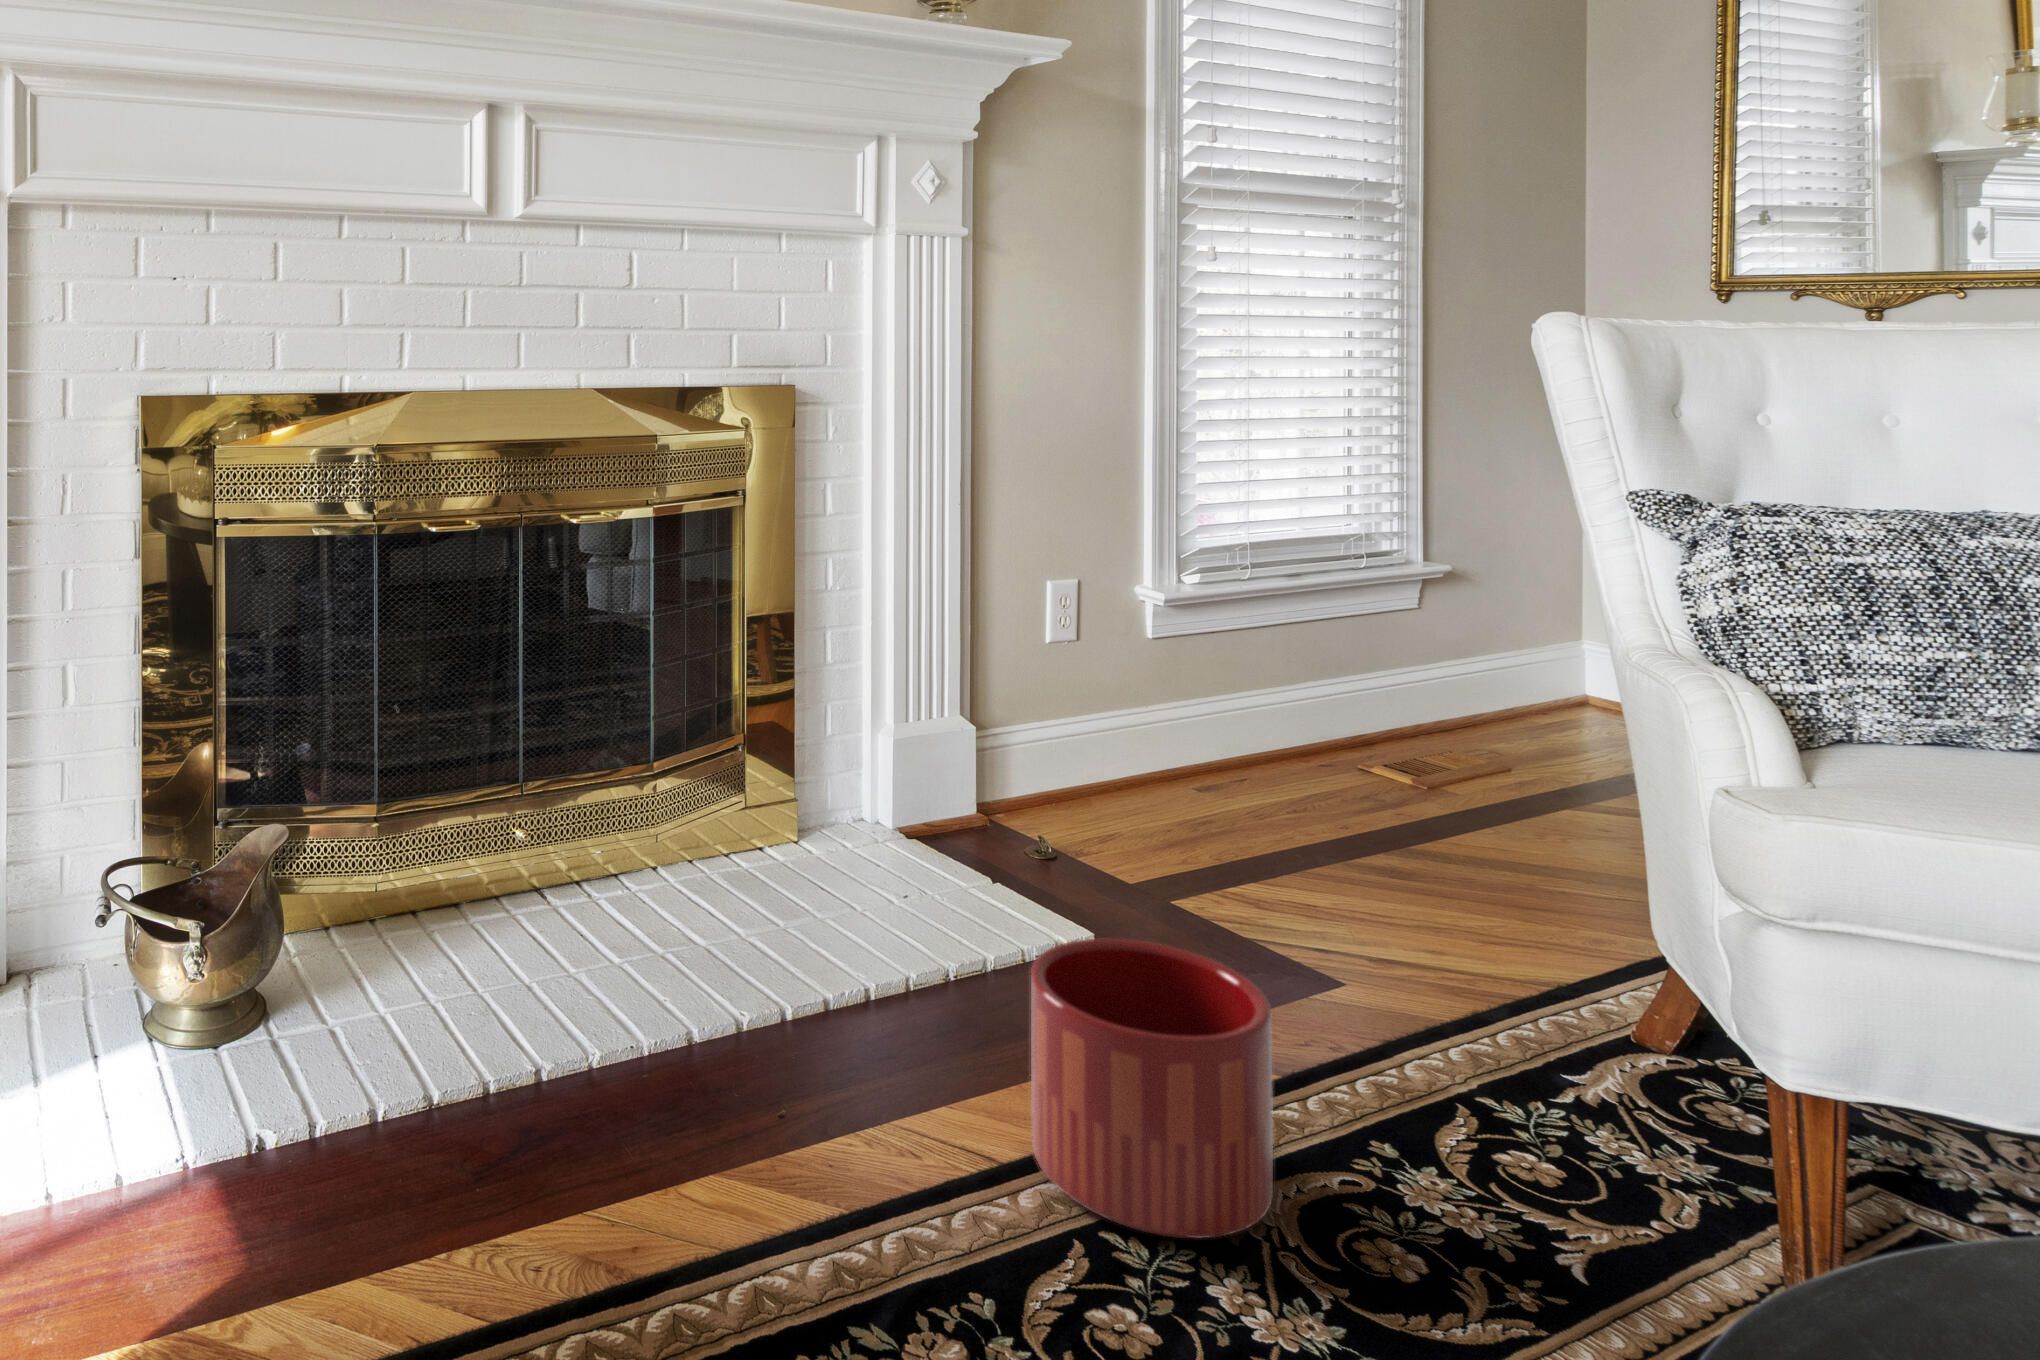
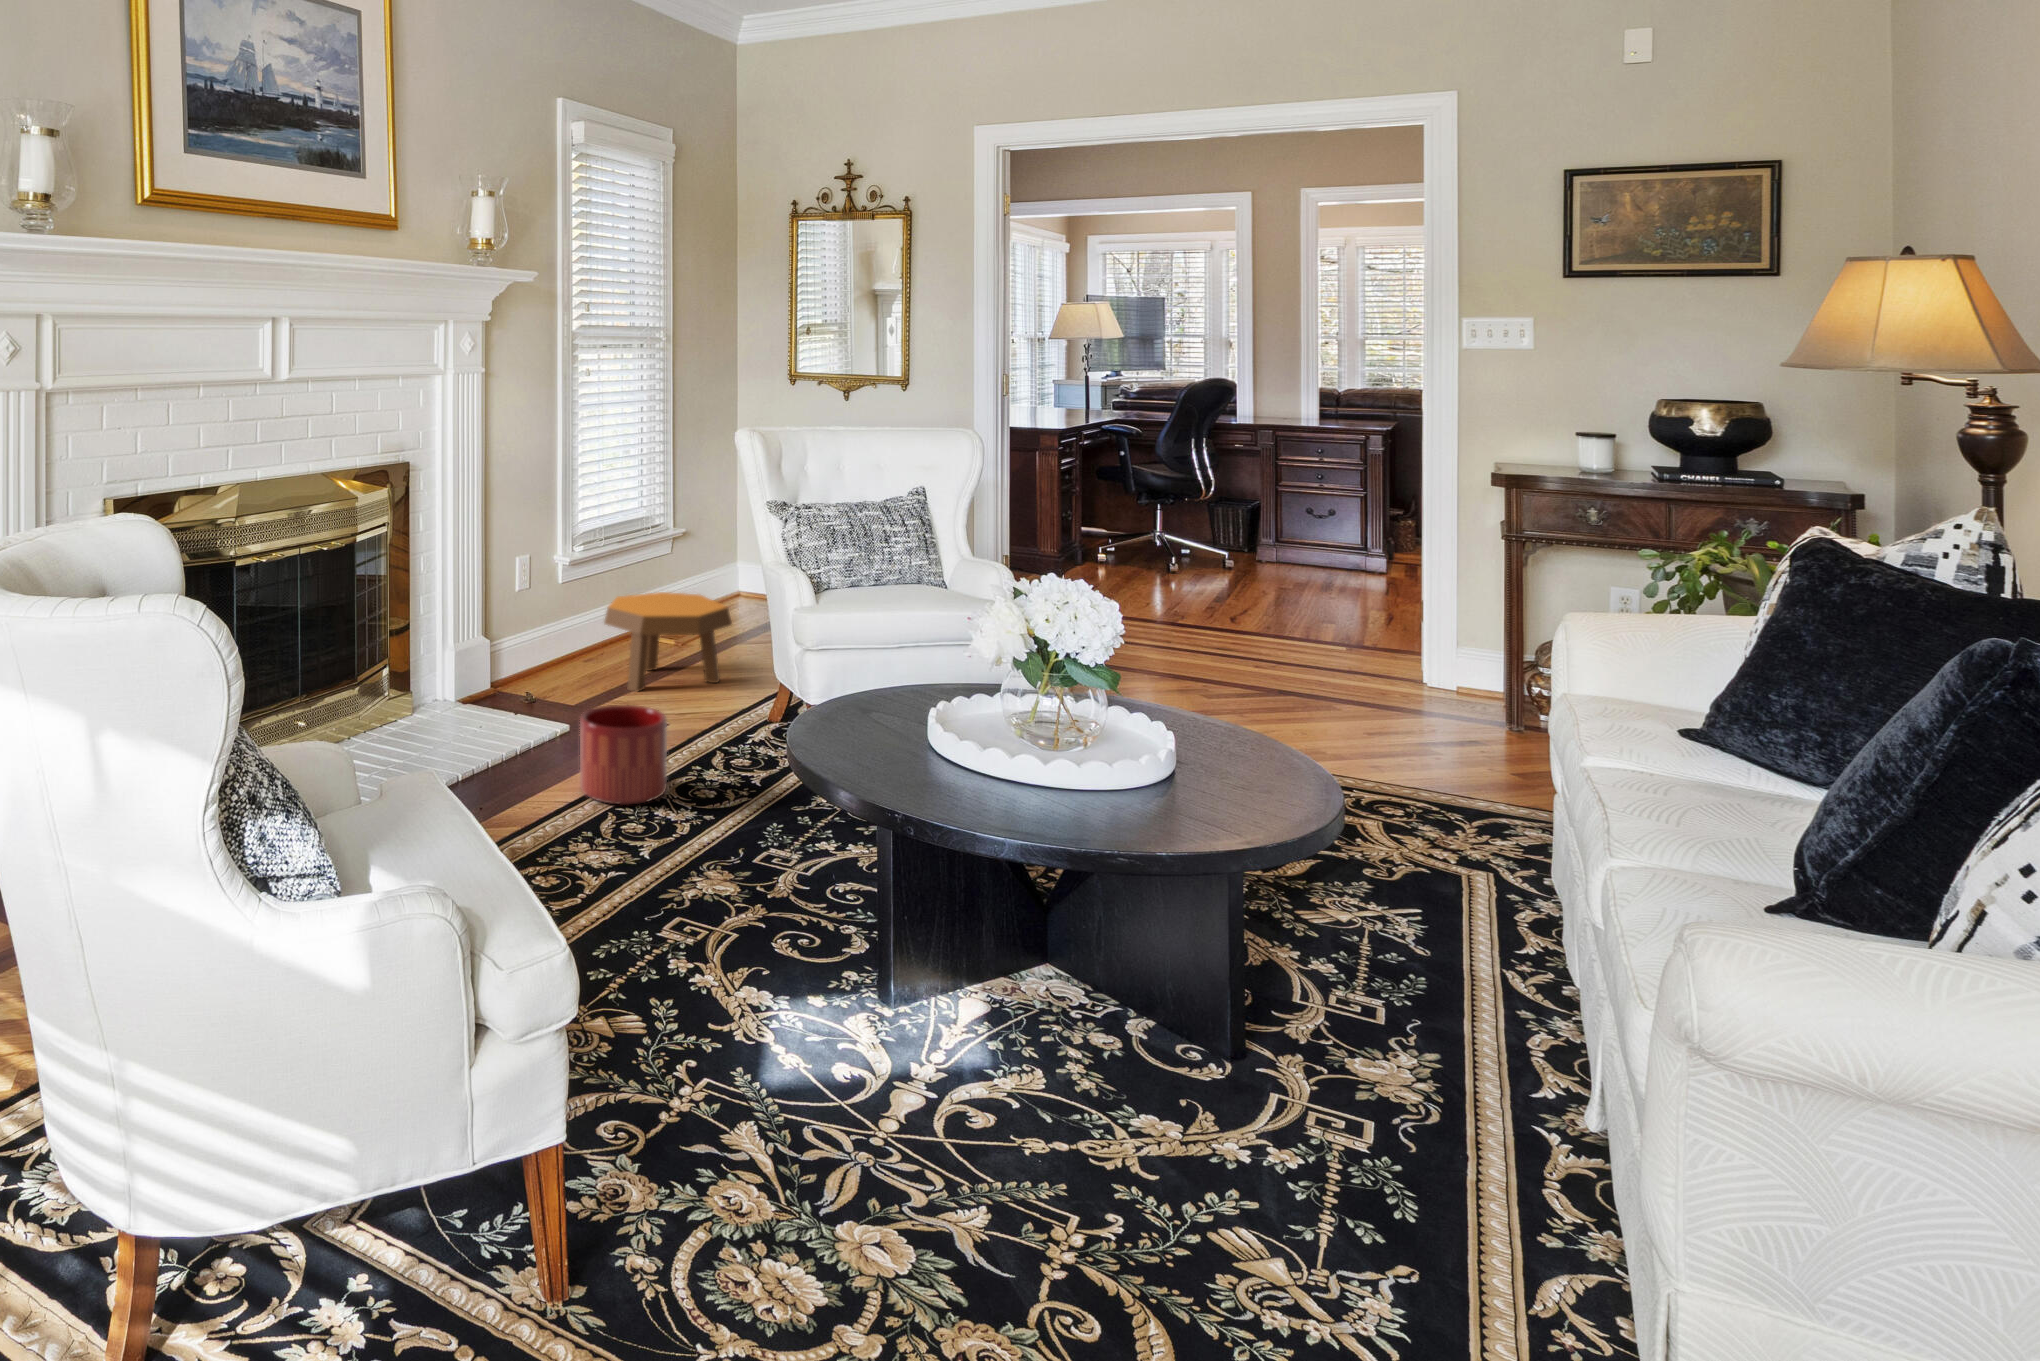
footstool: none [1226,674,1539,888] -> present [604,592,732,691]

